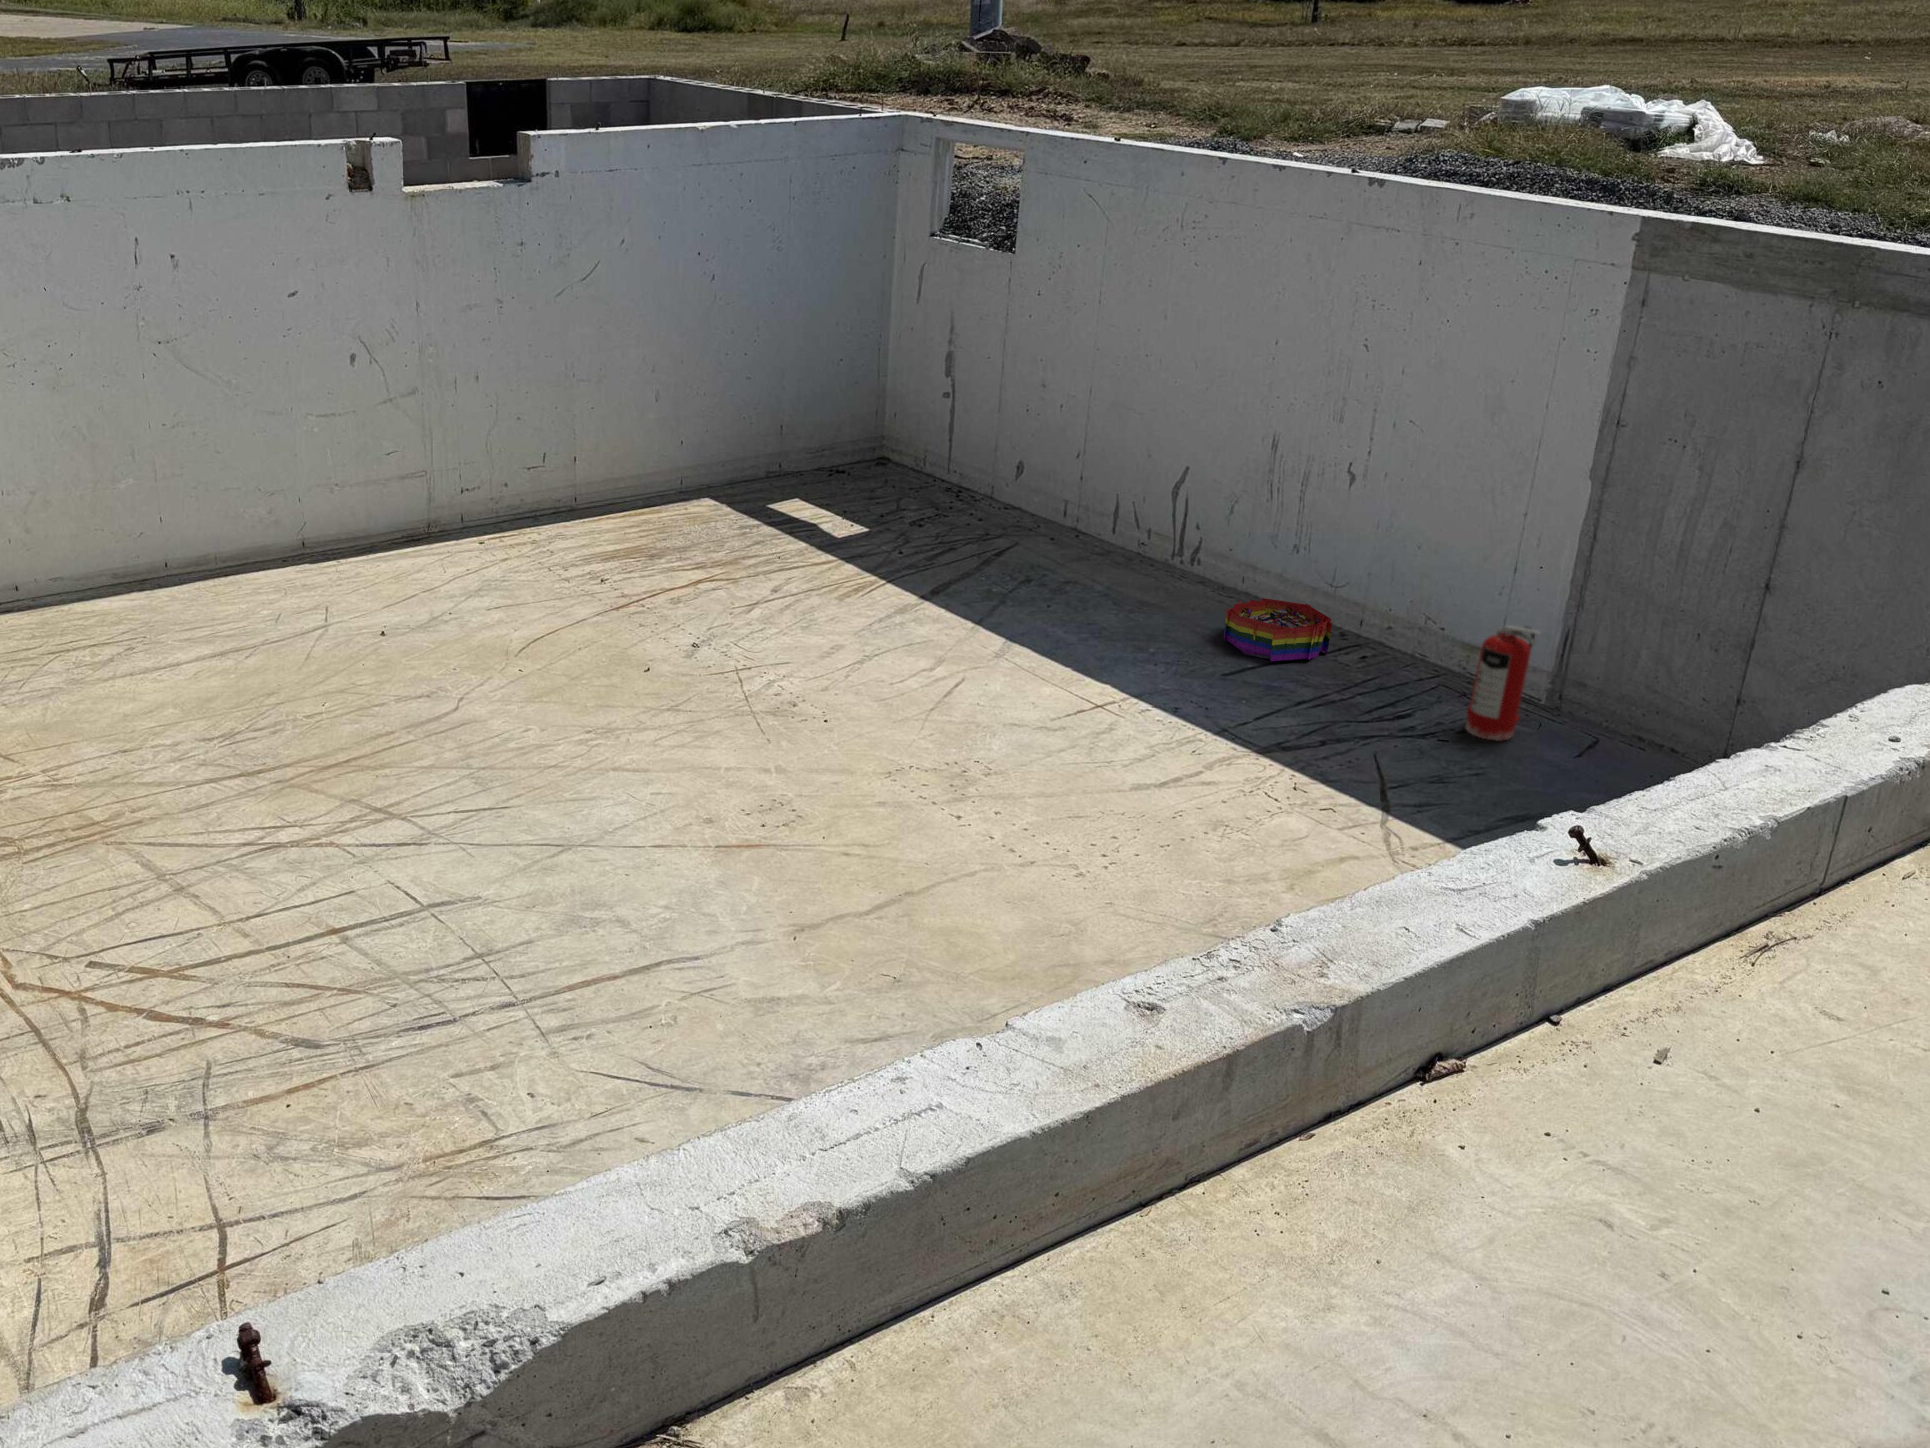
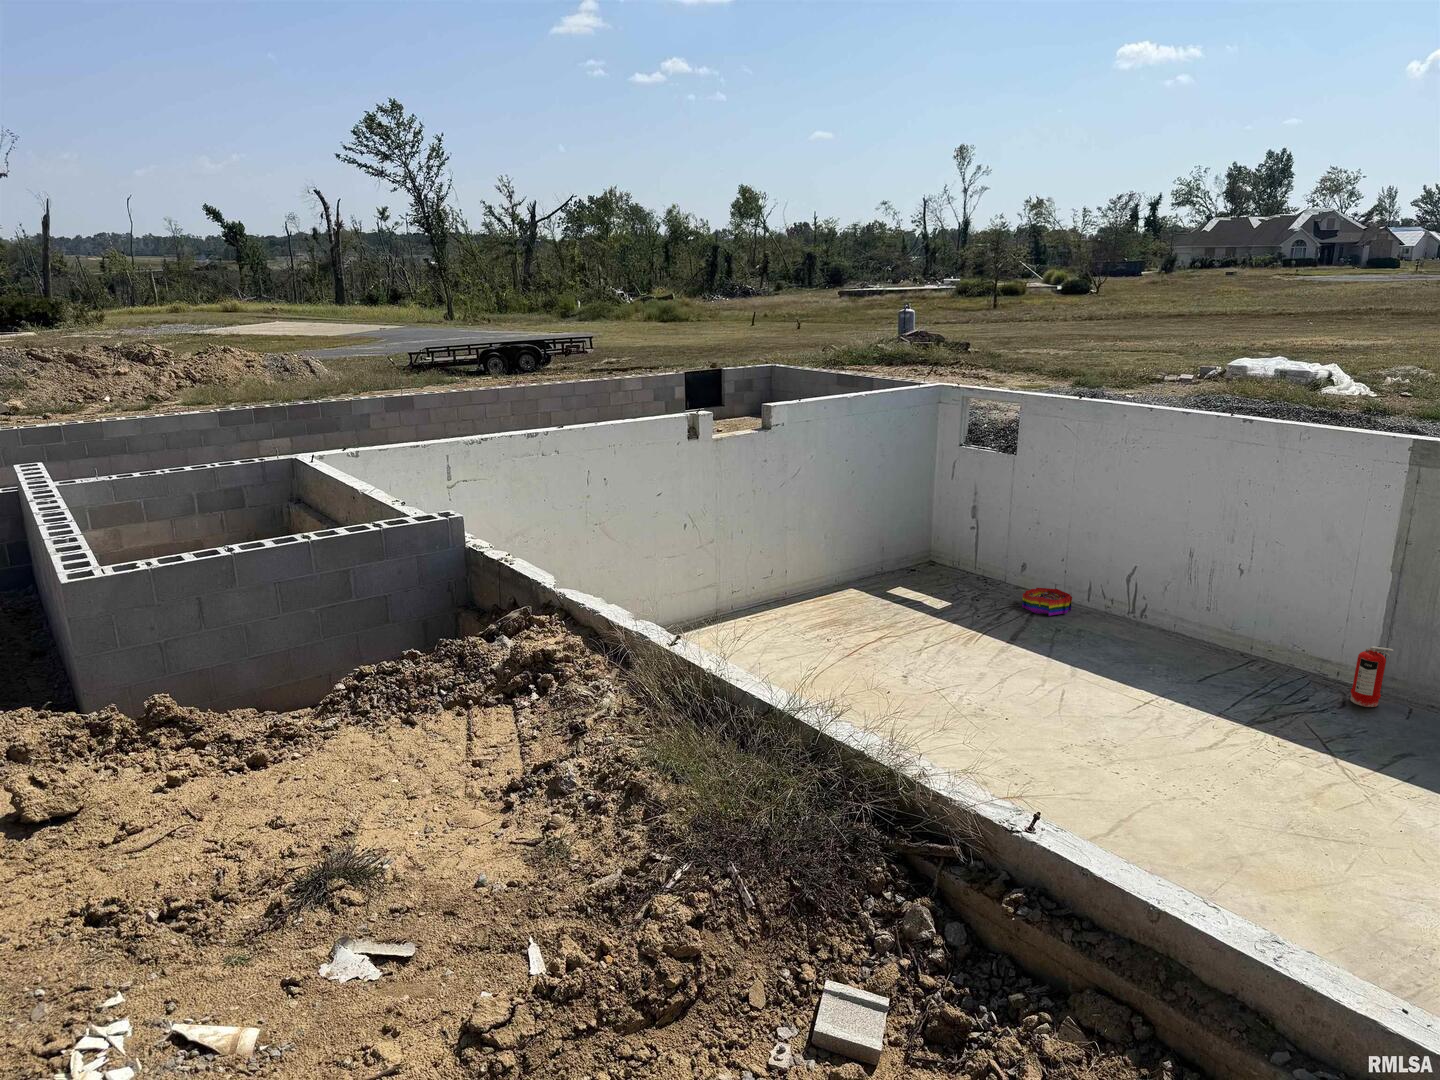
storage bin: present [1224,598,1332,661] -> present [1022,588,1072,616]

